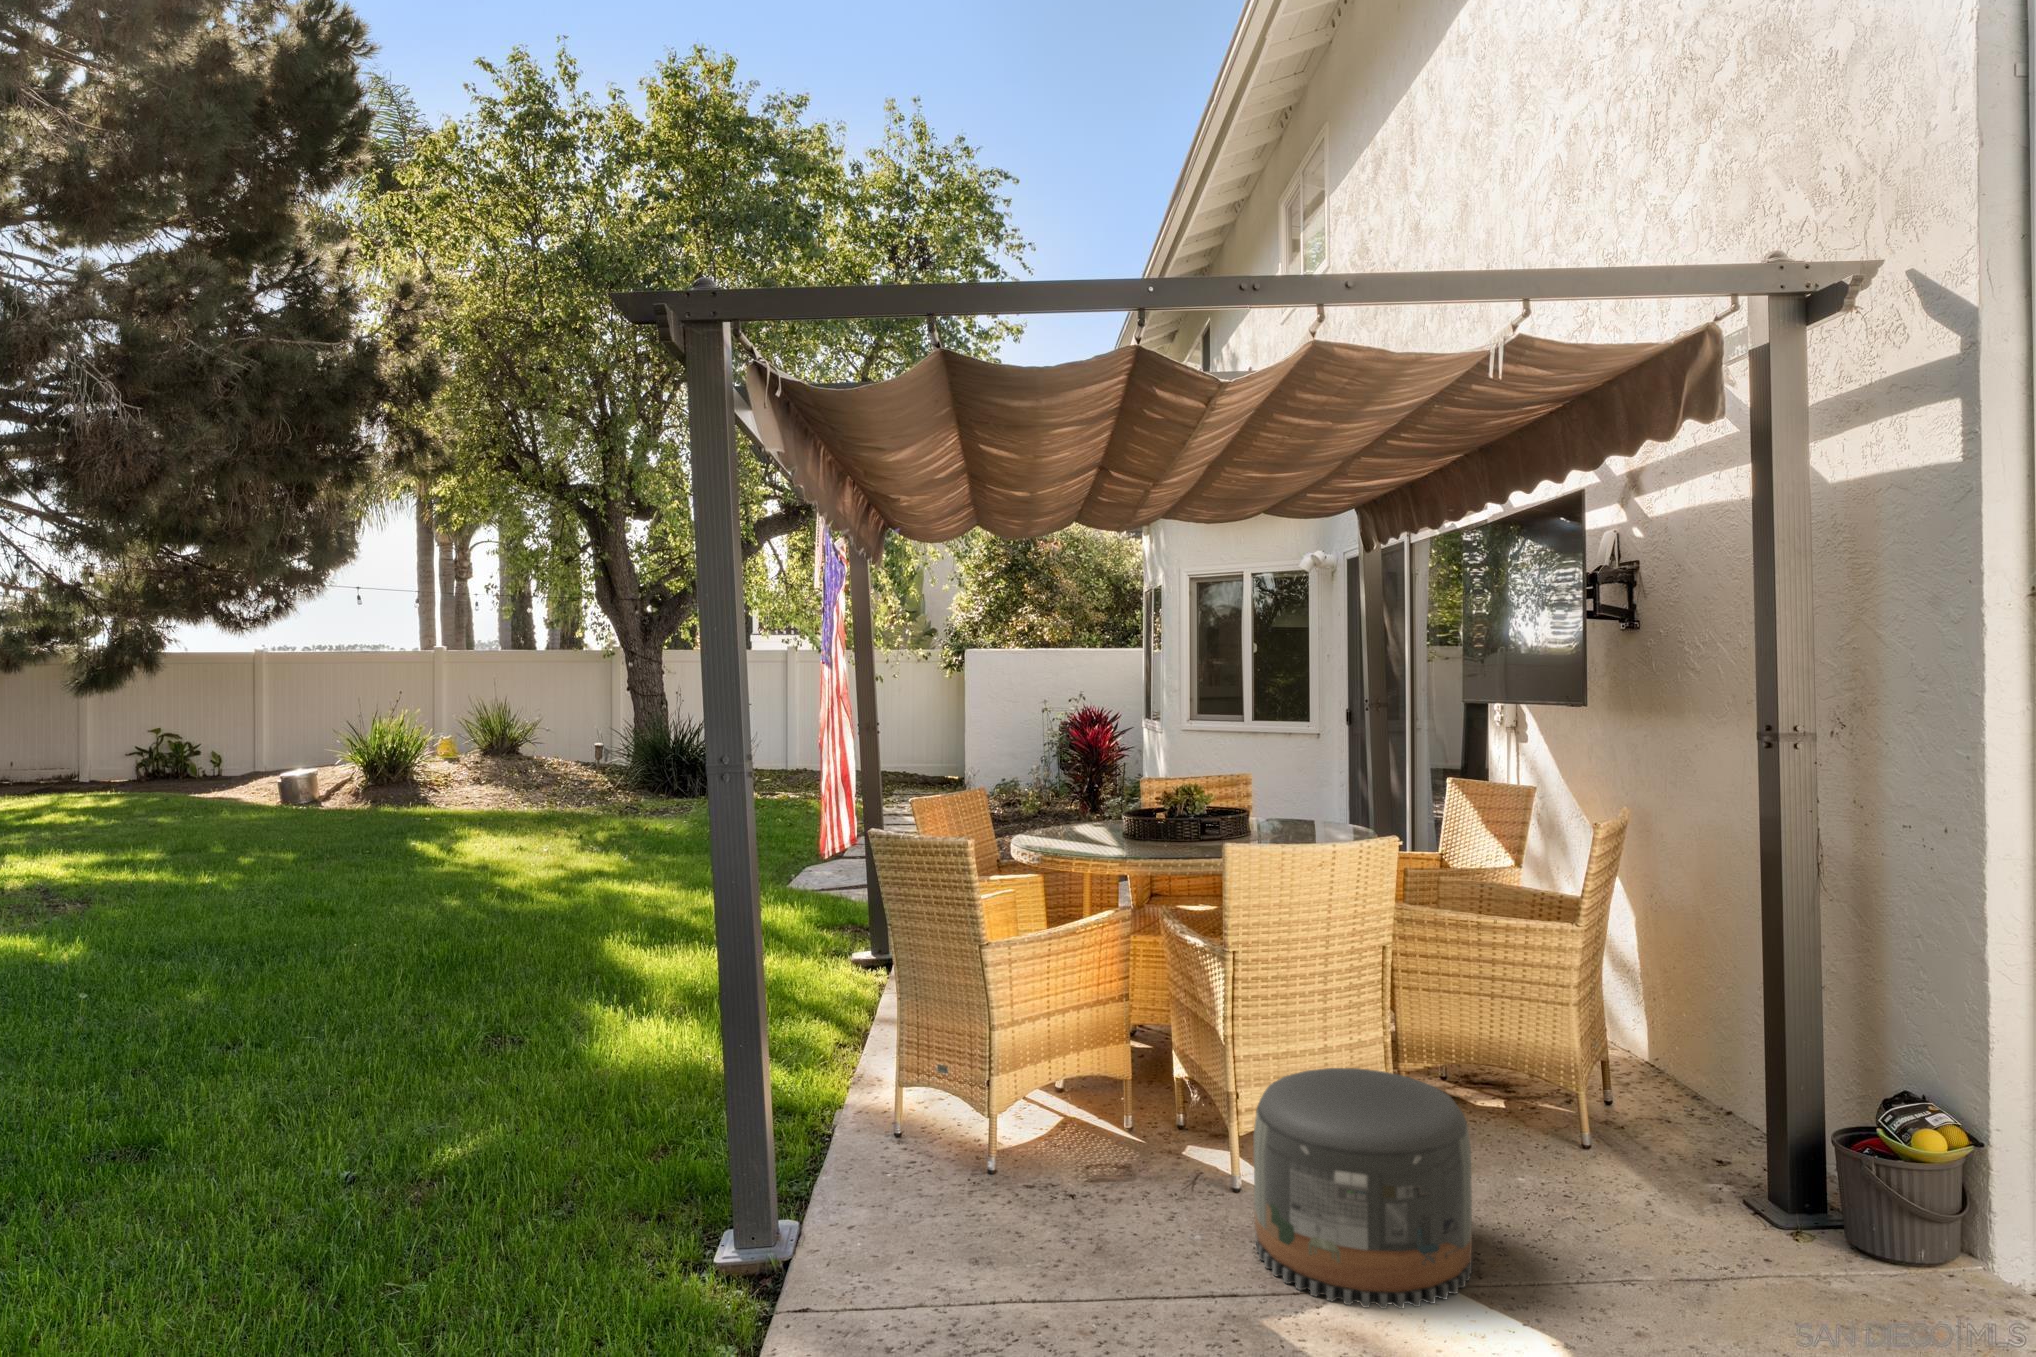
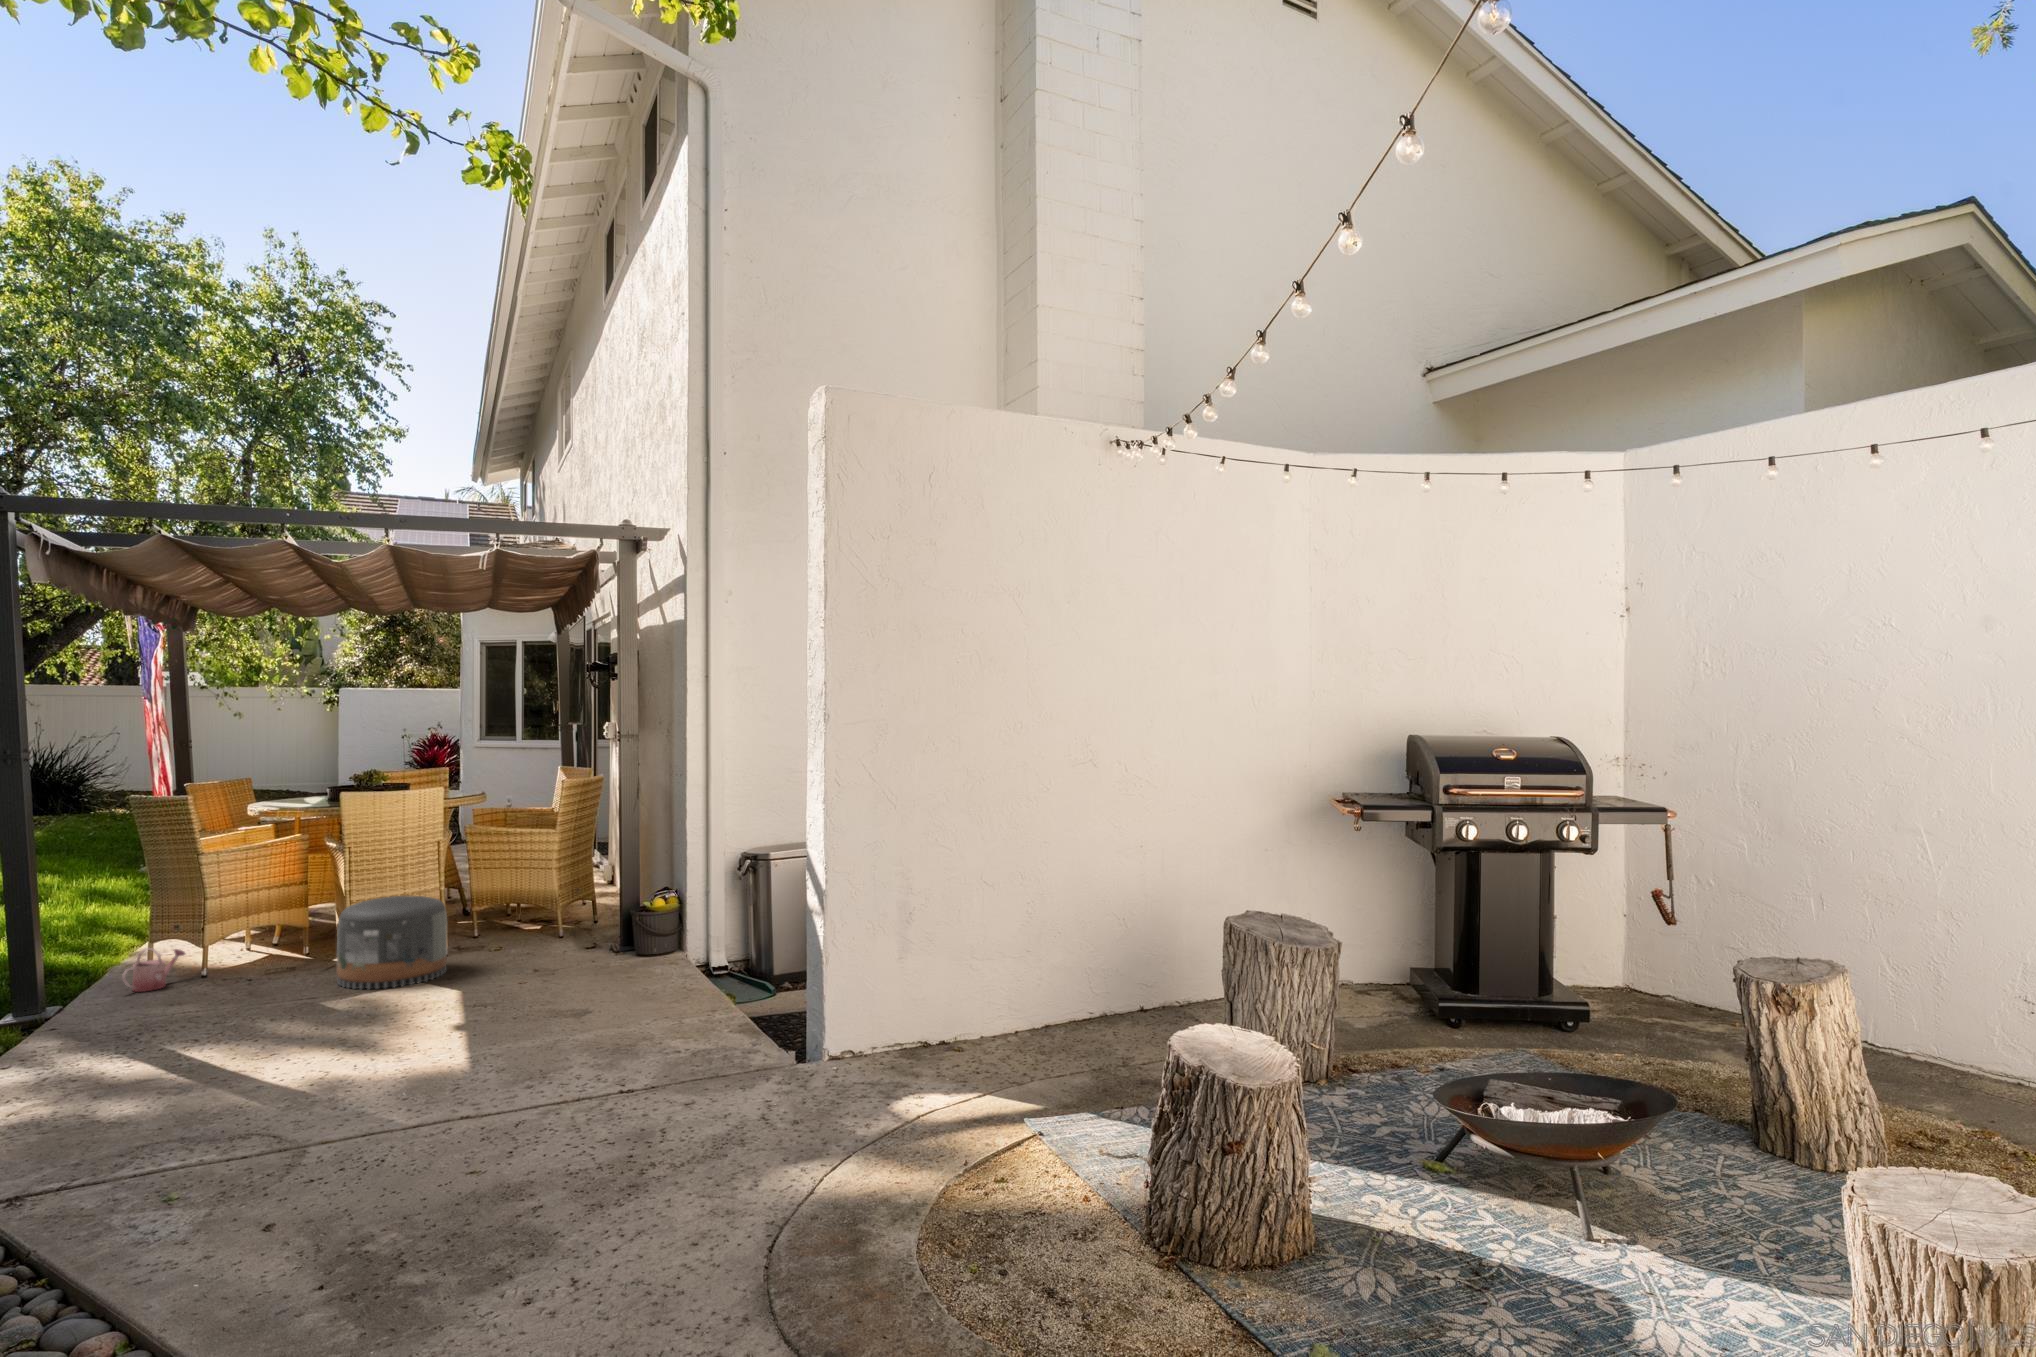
watering can: none [883,1126,968,1216] -> present [122,949,185,992]

